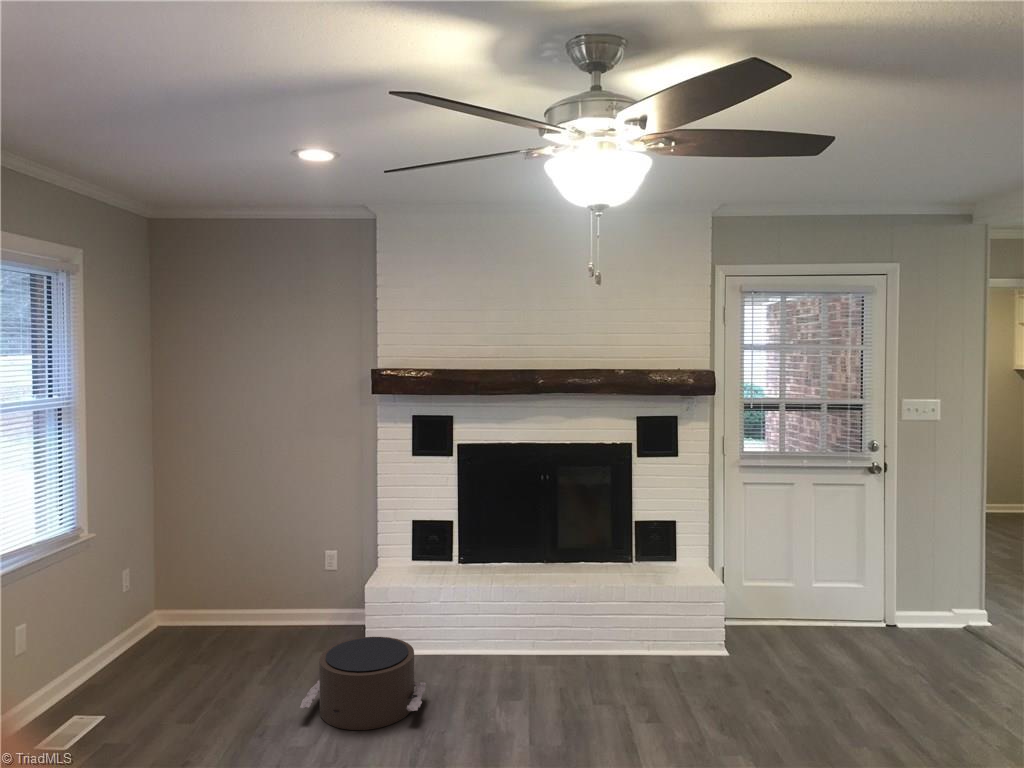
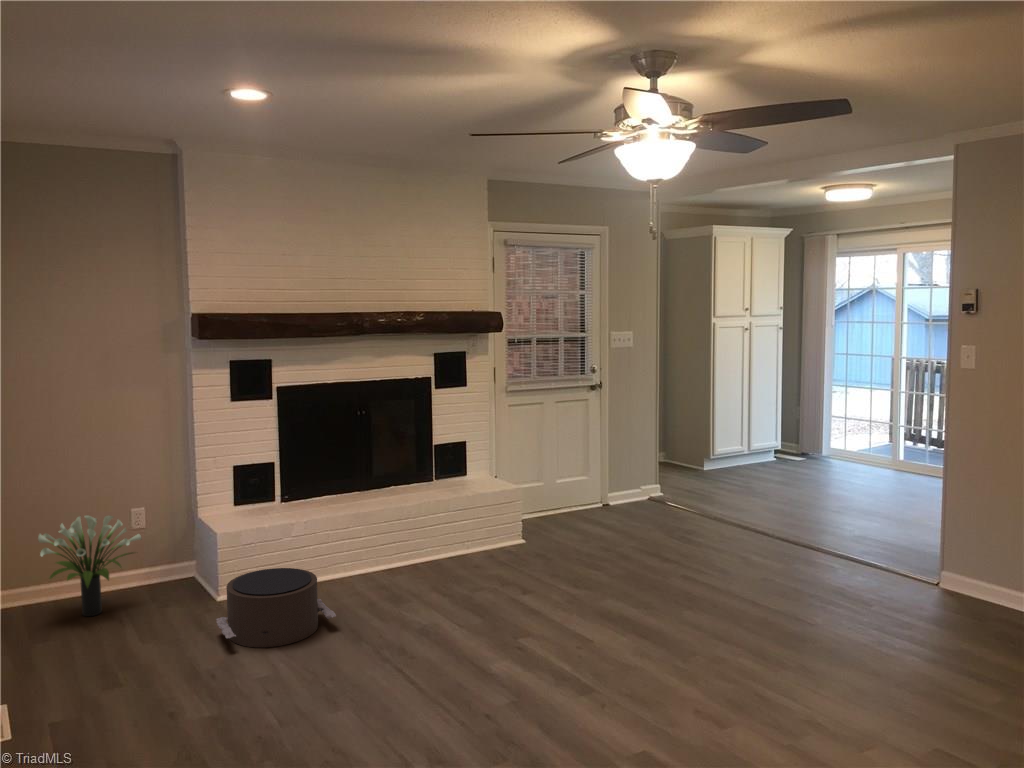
potted plant: none [216,550,307,646] -> present [38,516,142,616]

